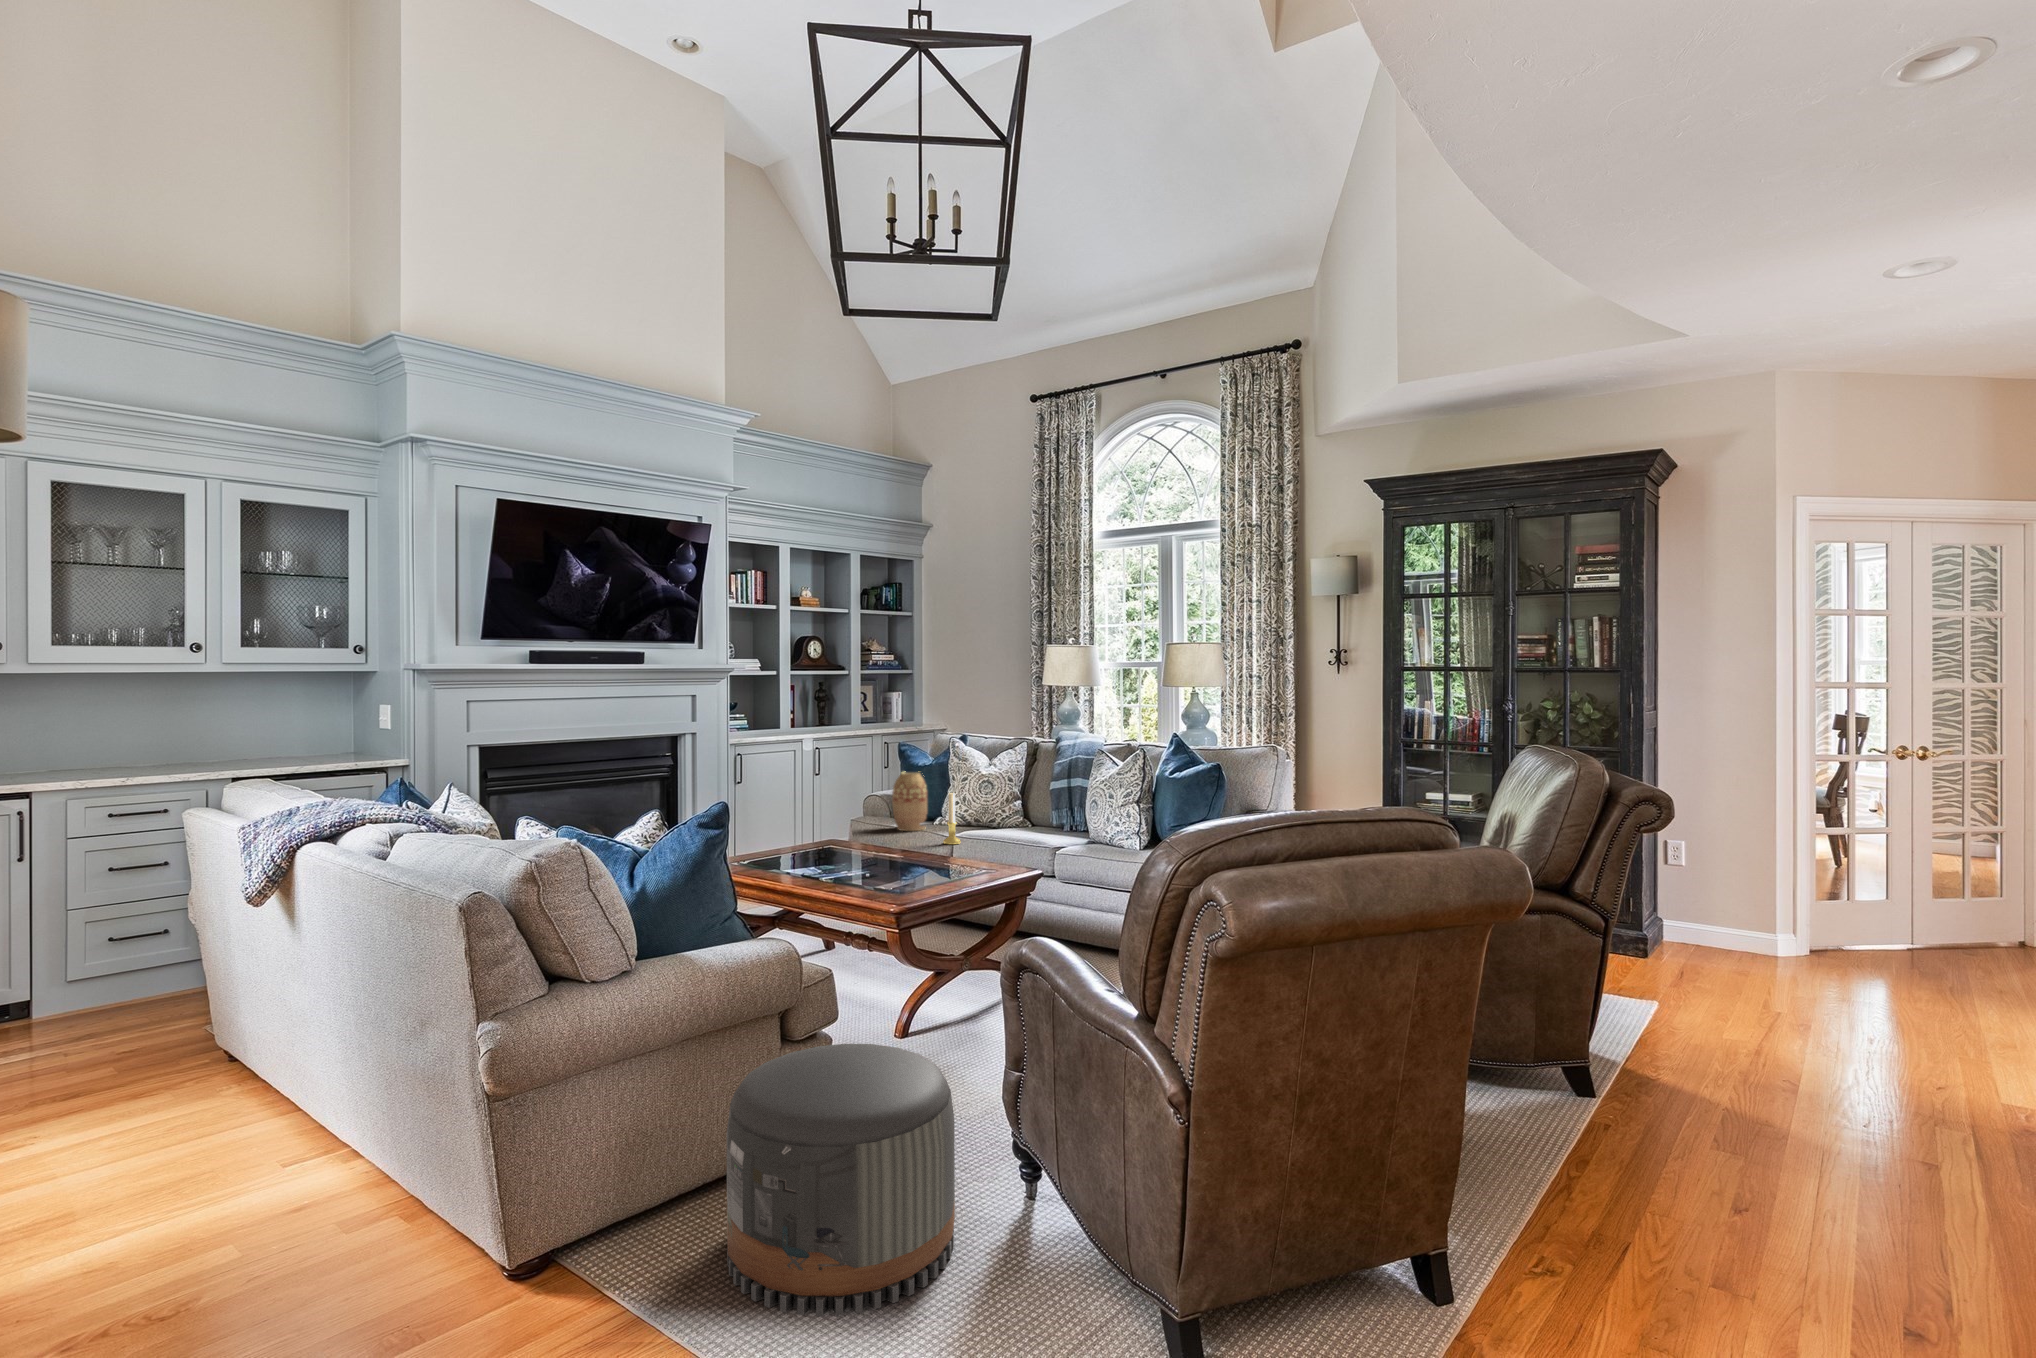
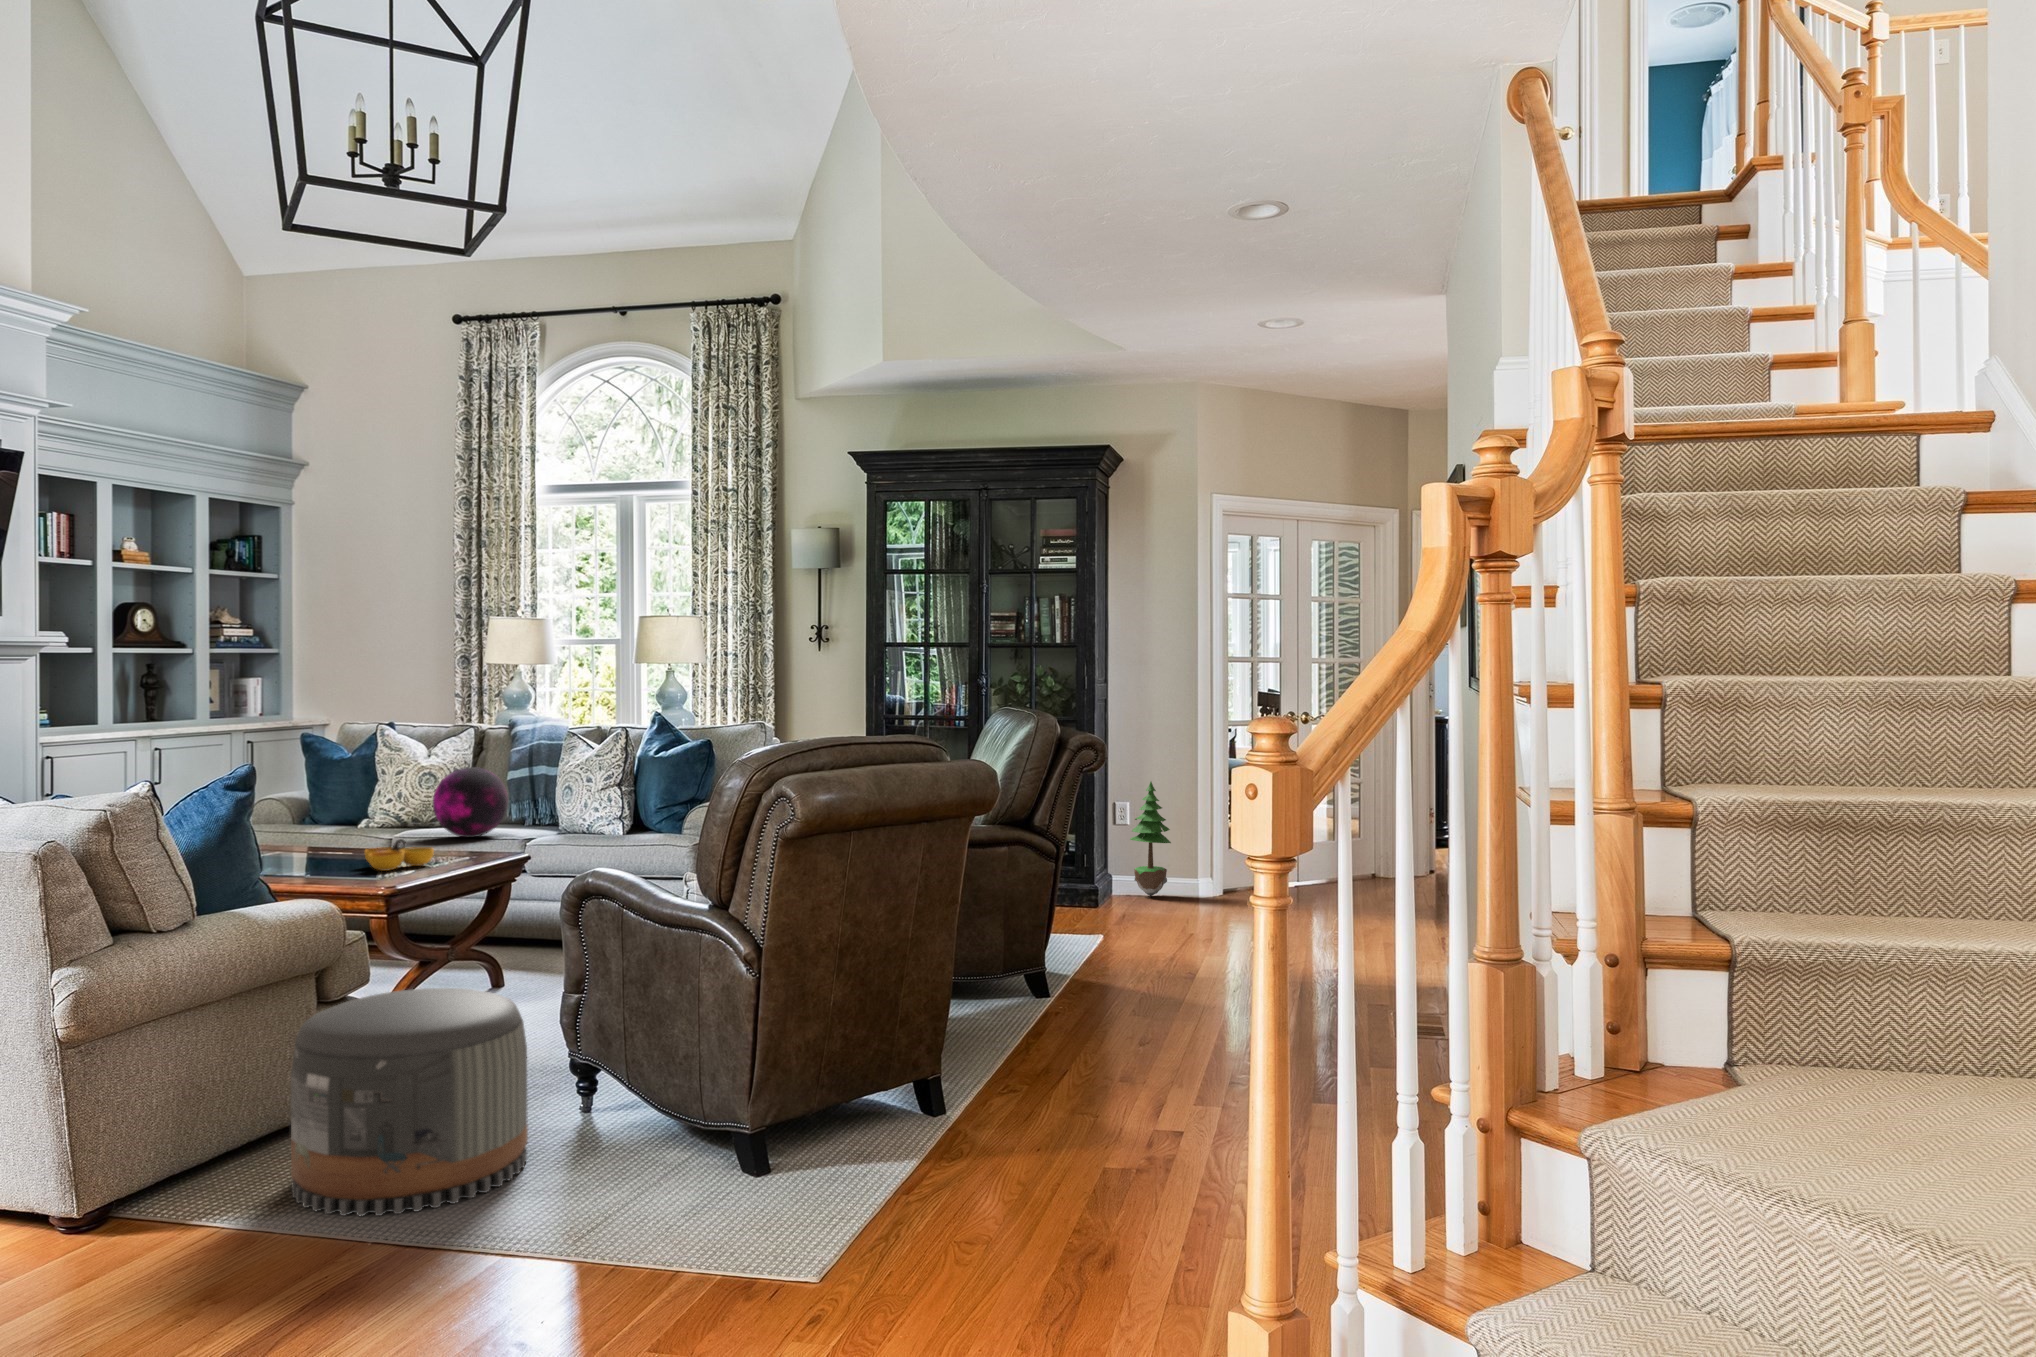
vase: present [892,772,927,831] -> none [301,766,352,838]
decorative orb: none [984,779,1045,840] -> present [433,767,508,837]
candle holder: present [943,793,961,845] -> none [383,783,406,845]
potted tree: none [1691,822,1748,953] -> present [1130,782,1171,896]
decorative bowl: none [906,850,961,879] -> present [365,839,434,871]

